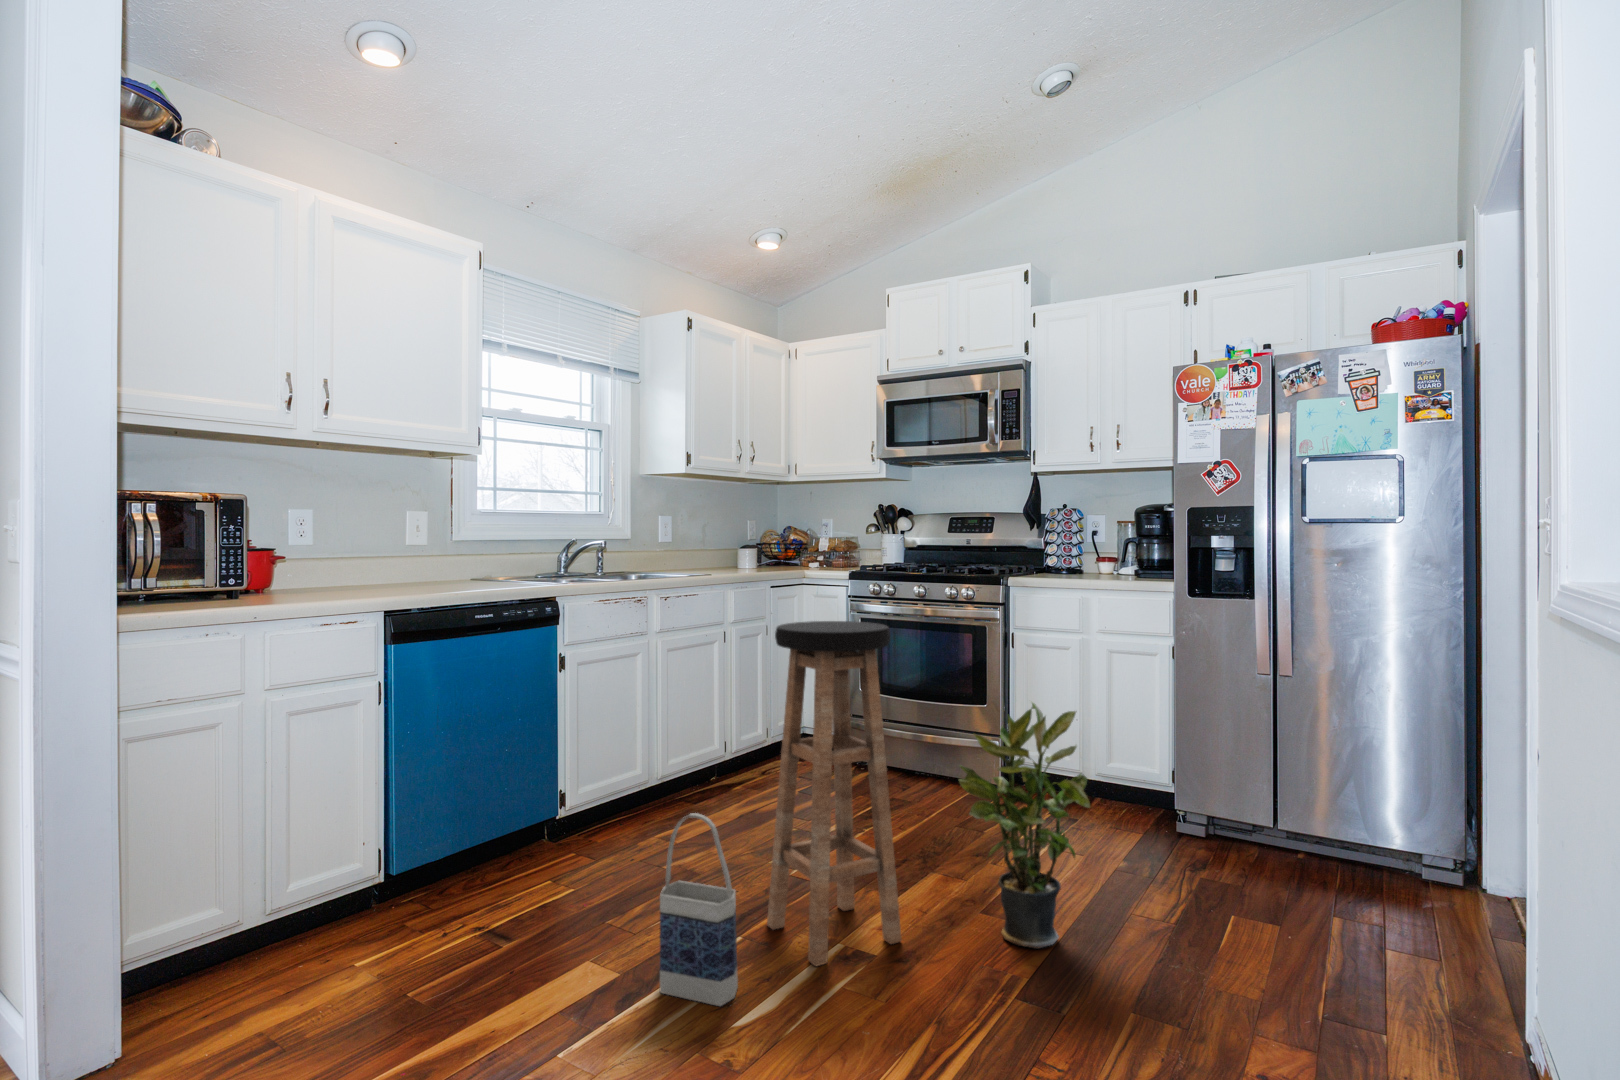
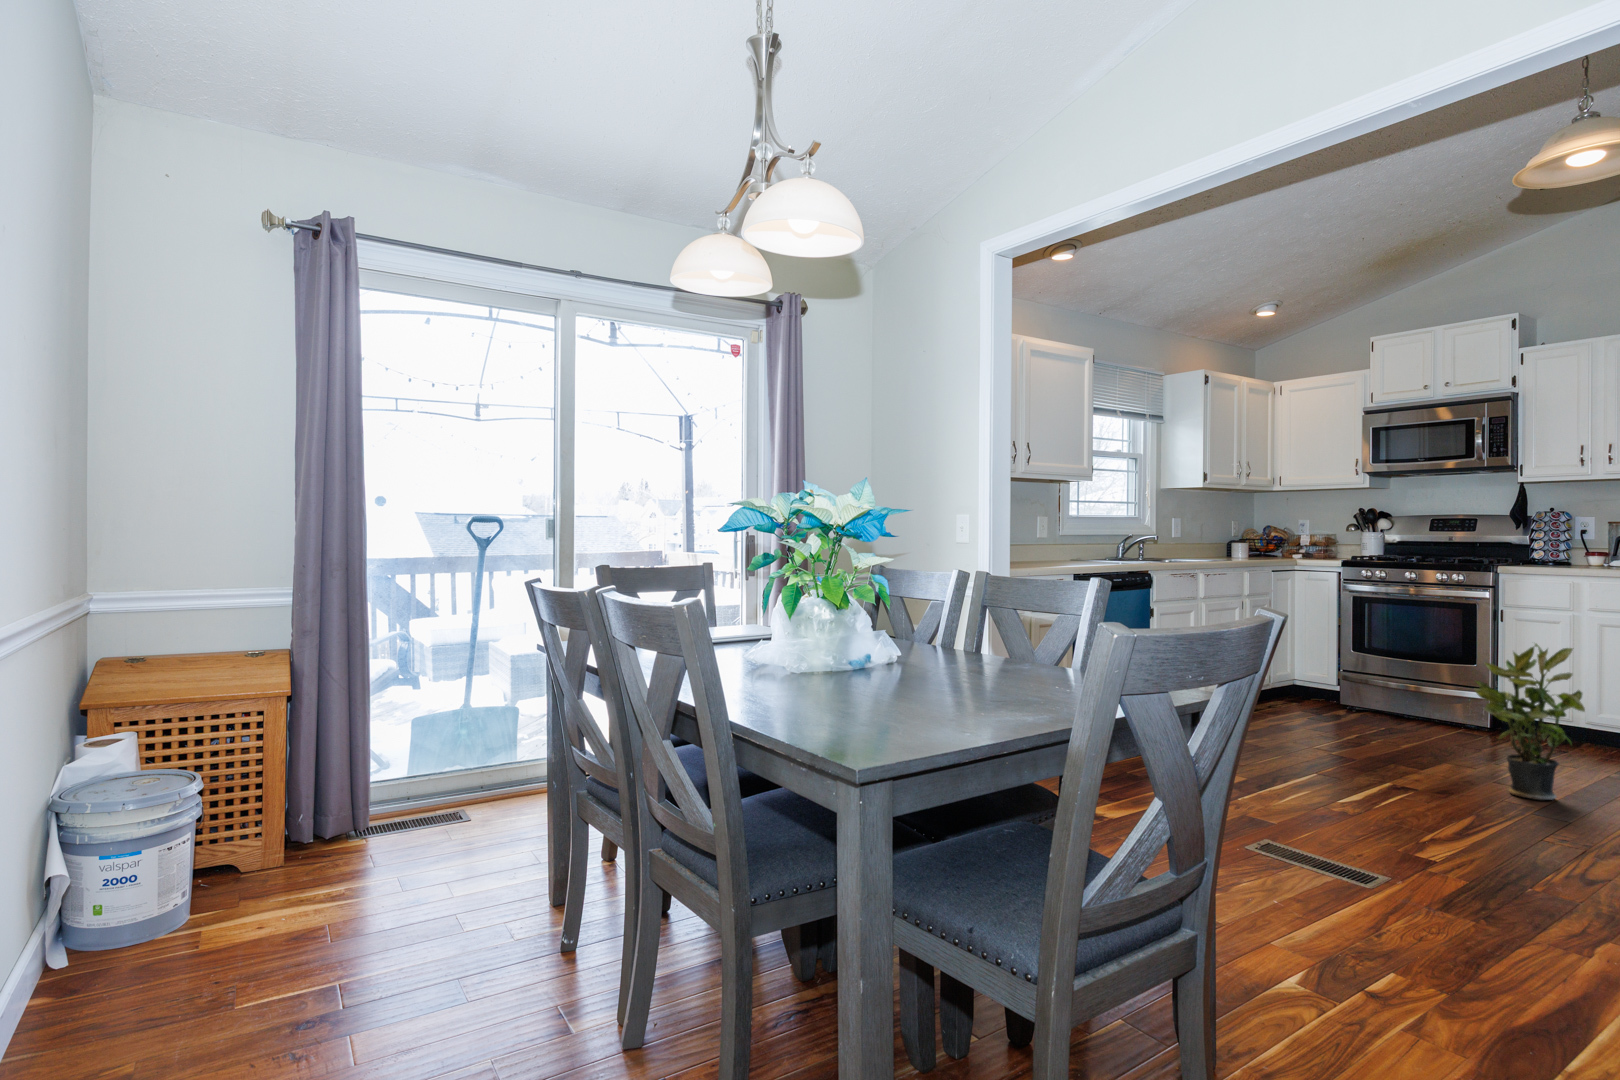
bar stool: present [767,621,902,966] -> none [1326,585,1430,788]
bag: present [660,813,738,1006] -> none [1274,687,1325,792]

